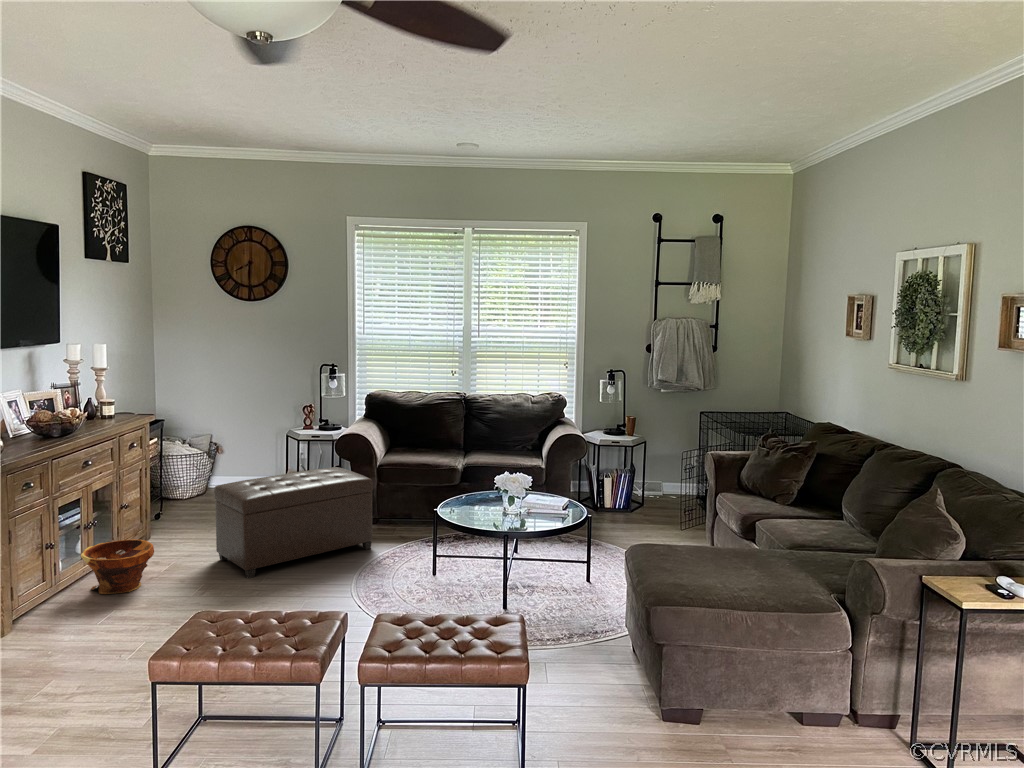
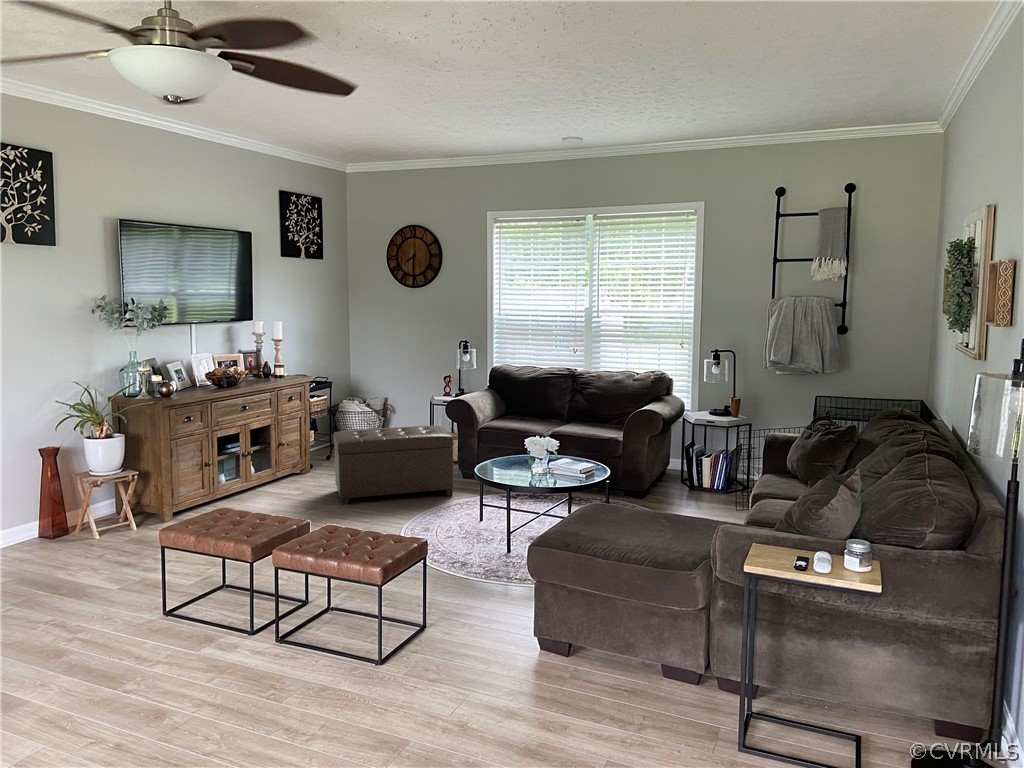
planter: present [81,539,154,594] -> none [231,466,282,503]

